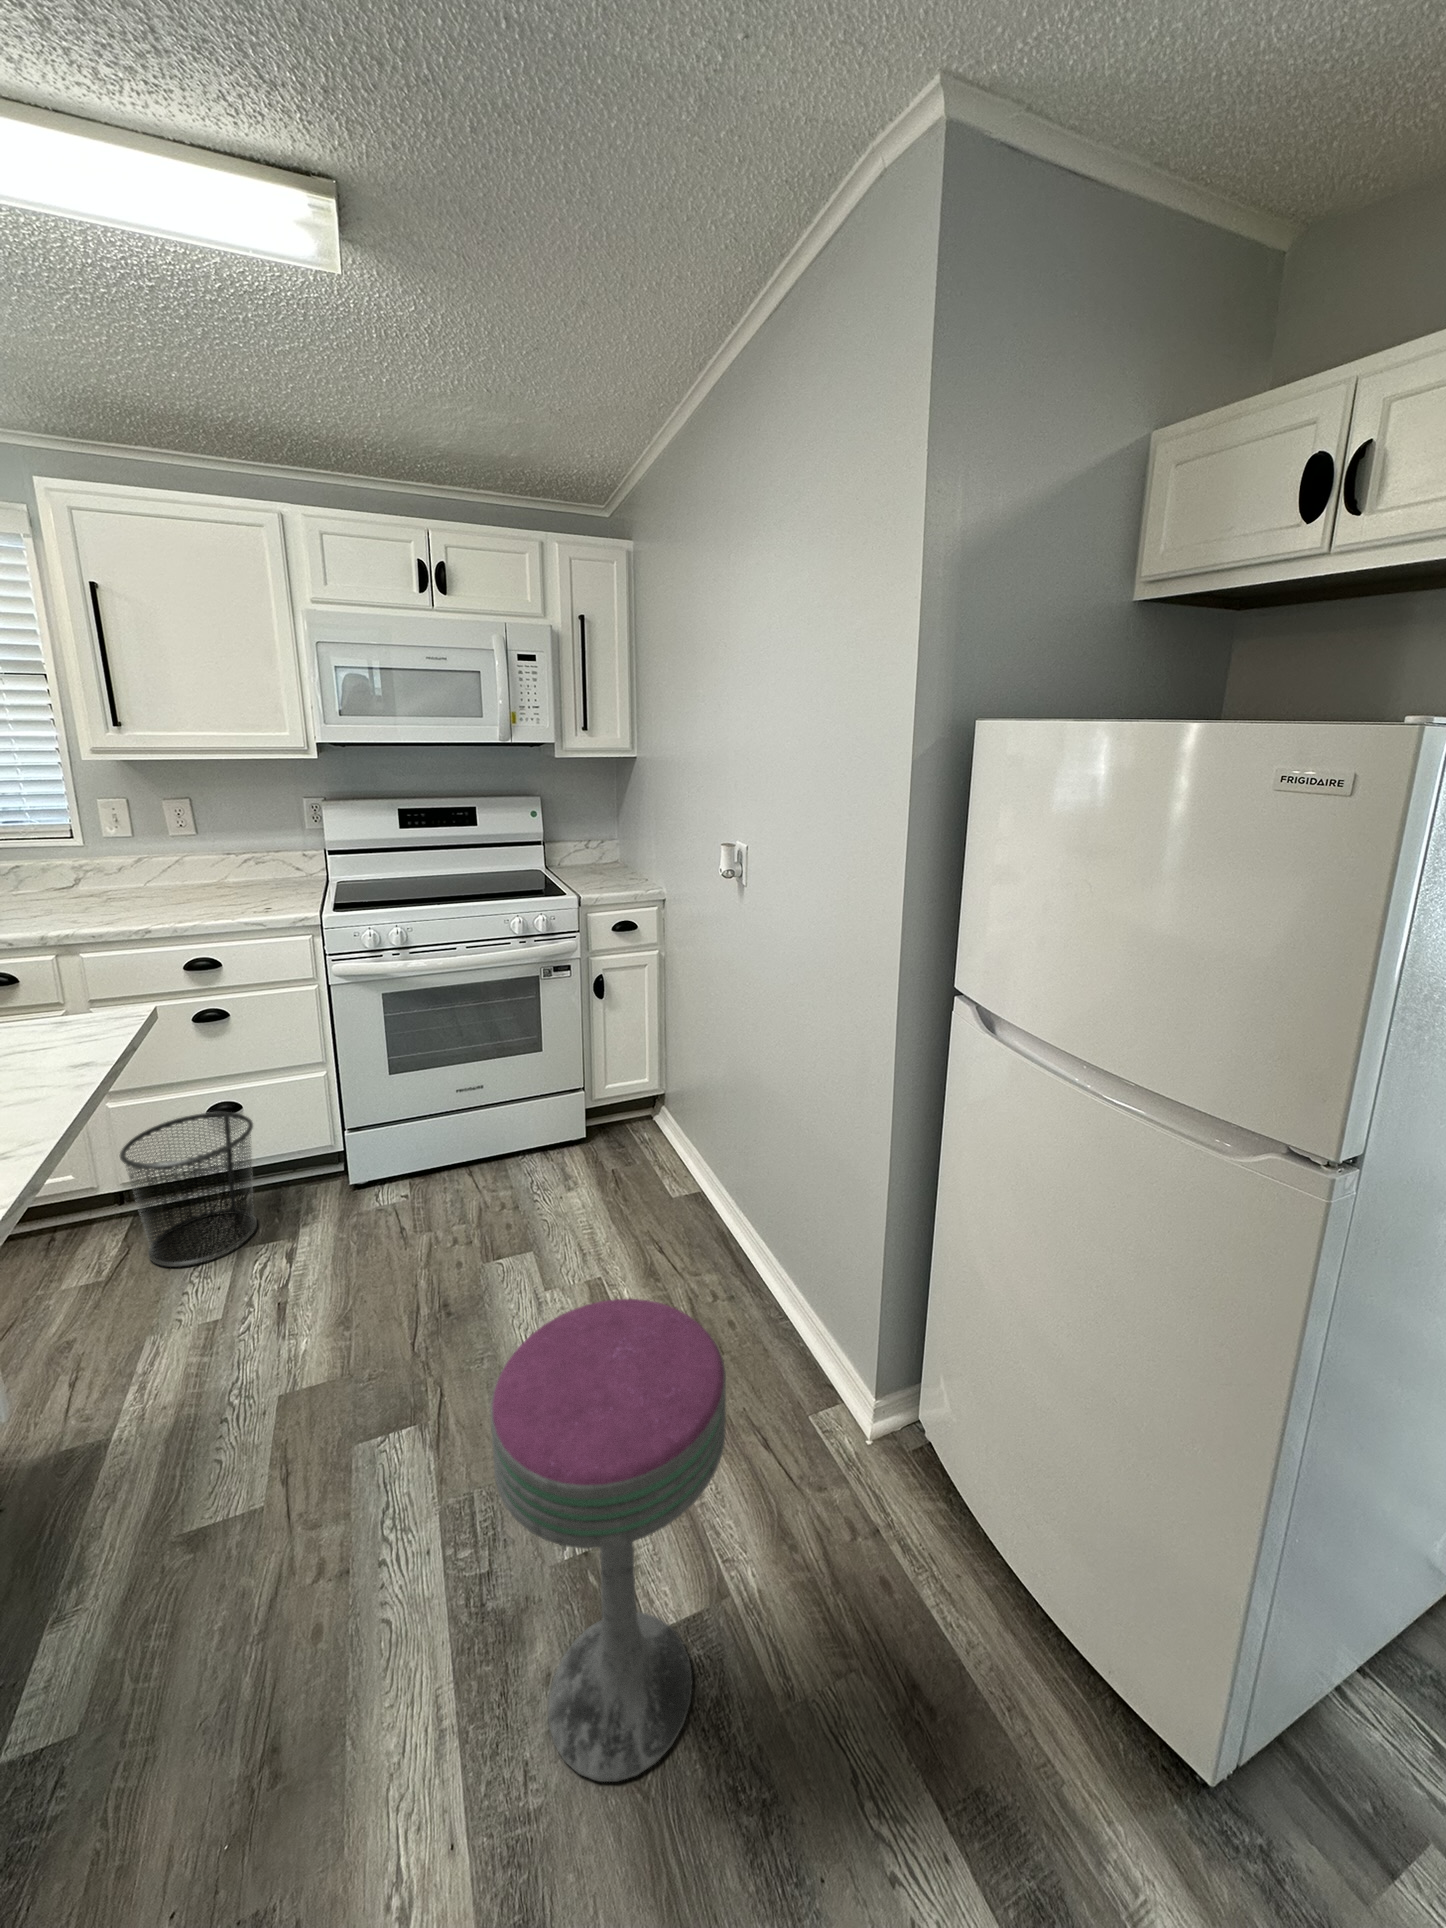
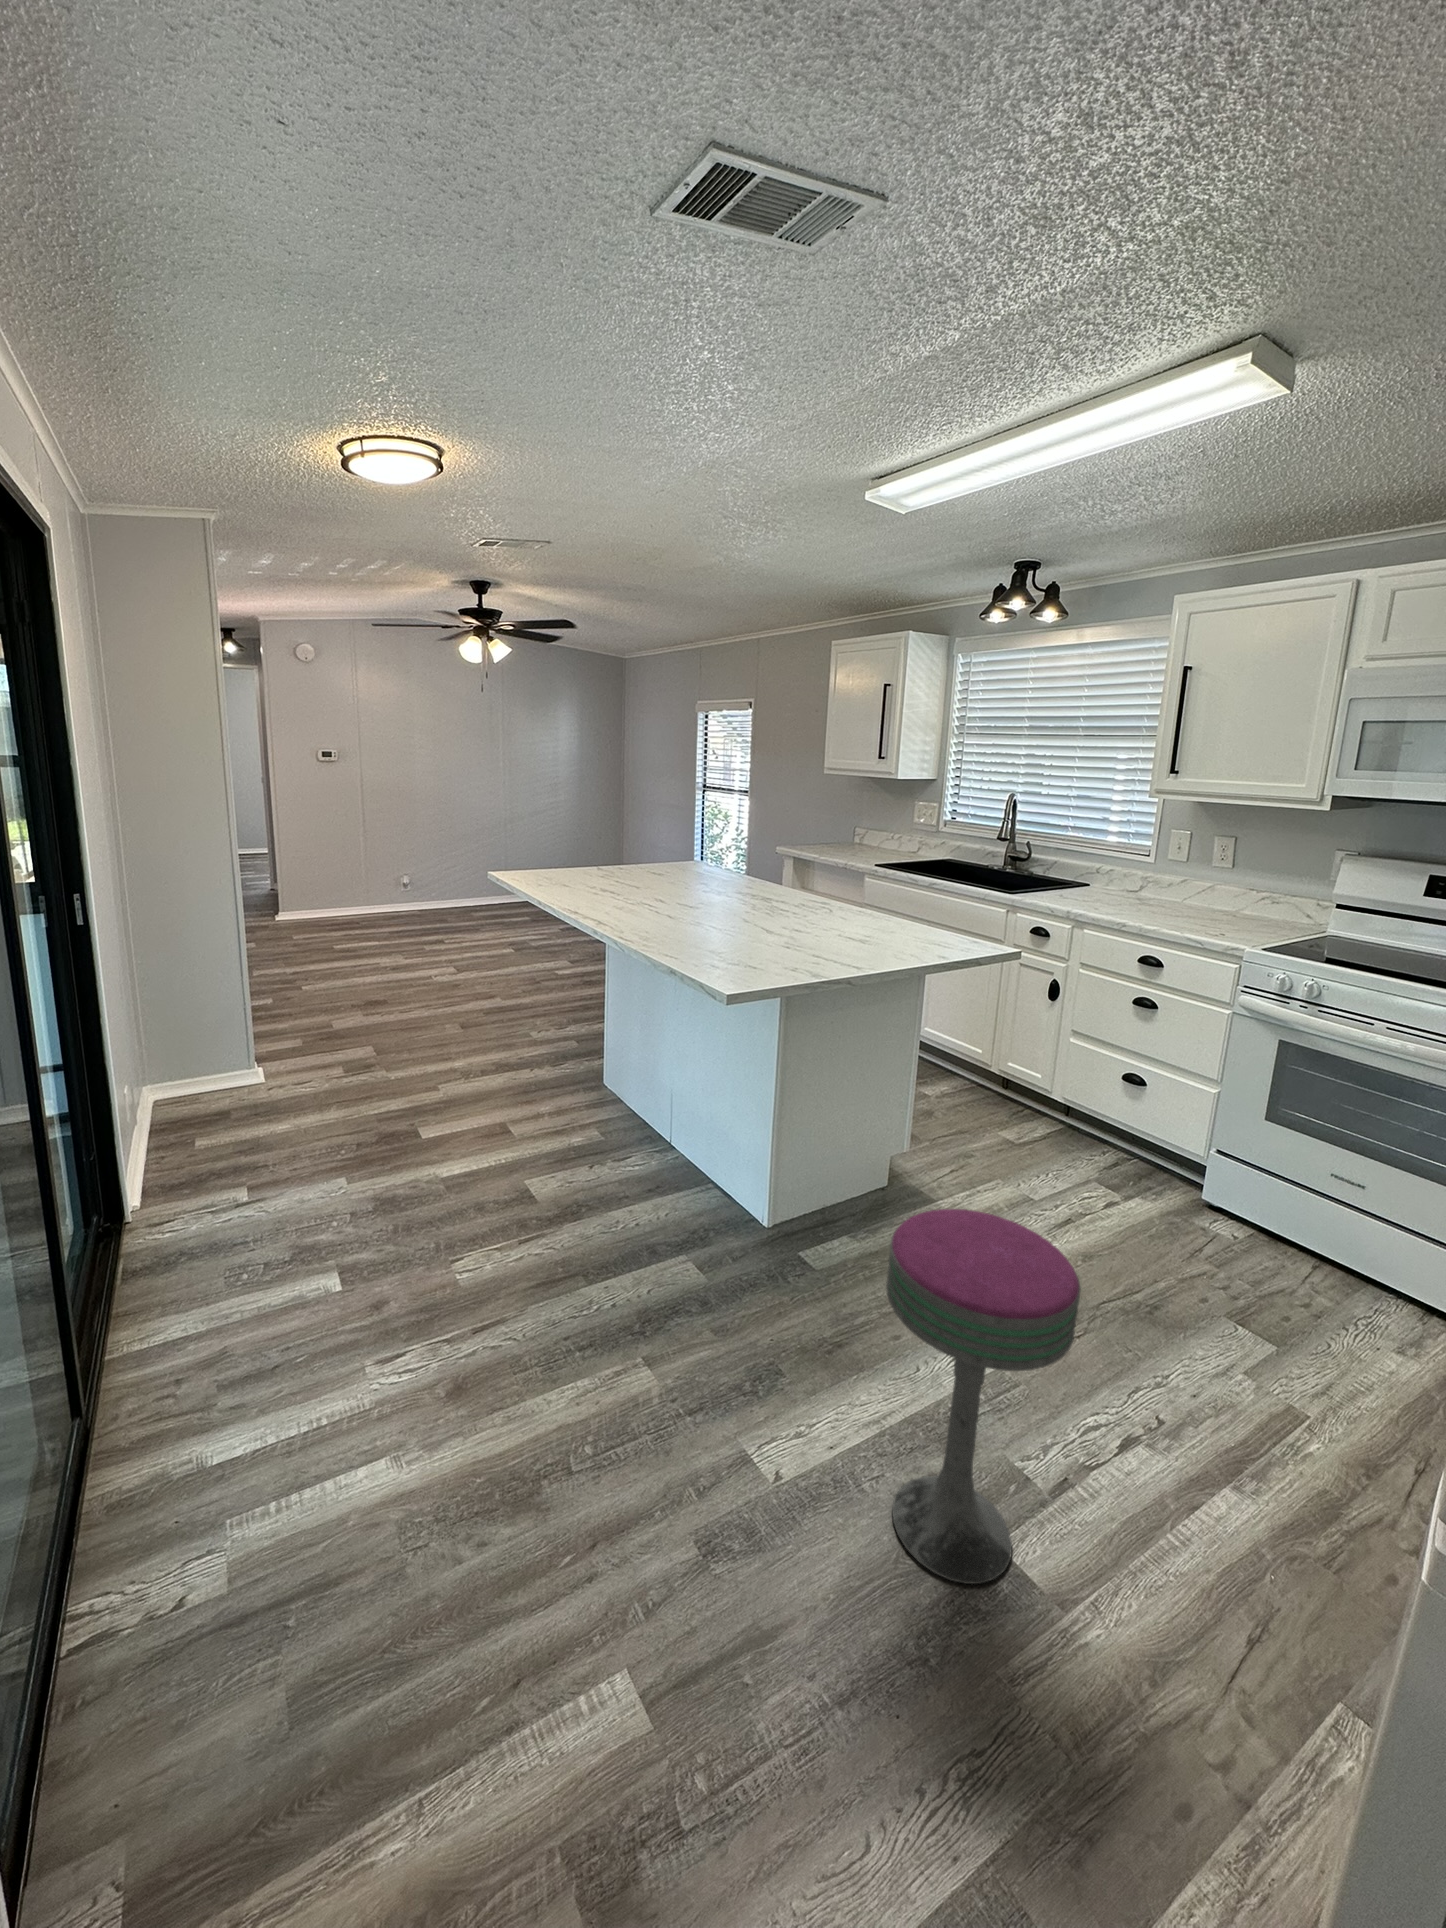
waste bin: present [120,1112,257,1267] -> none [1043,1066,1139,1180]

